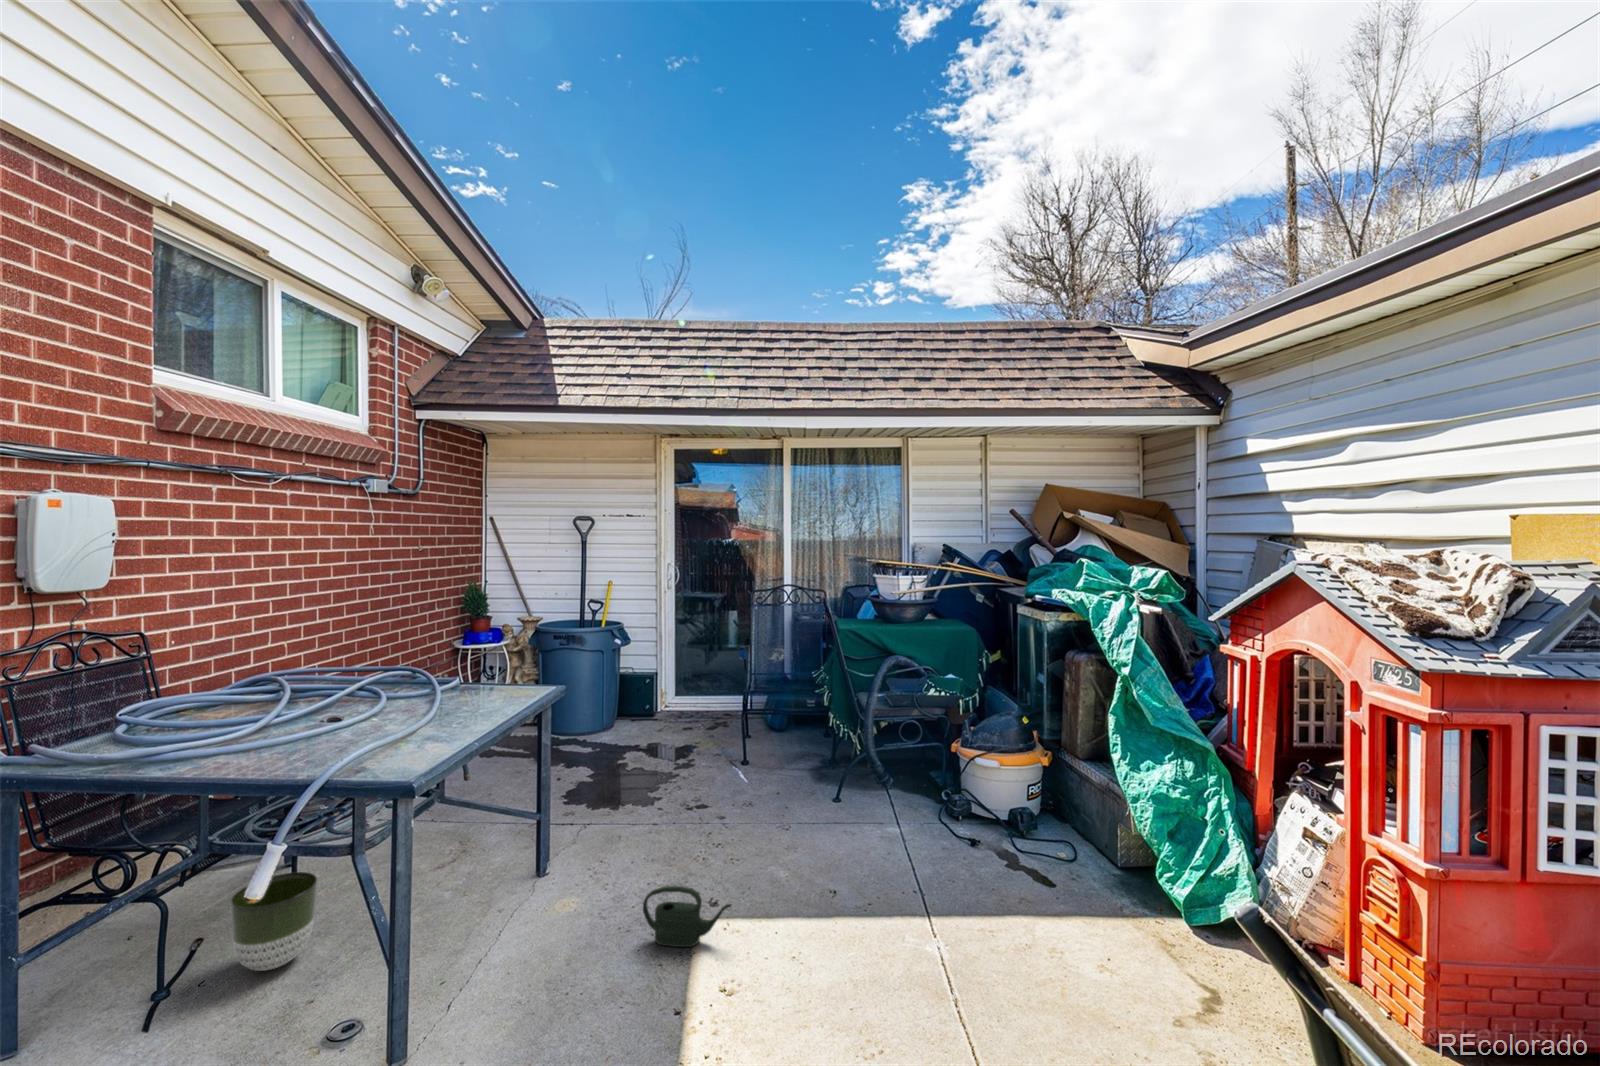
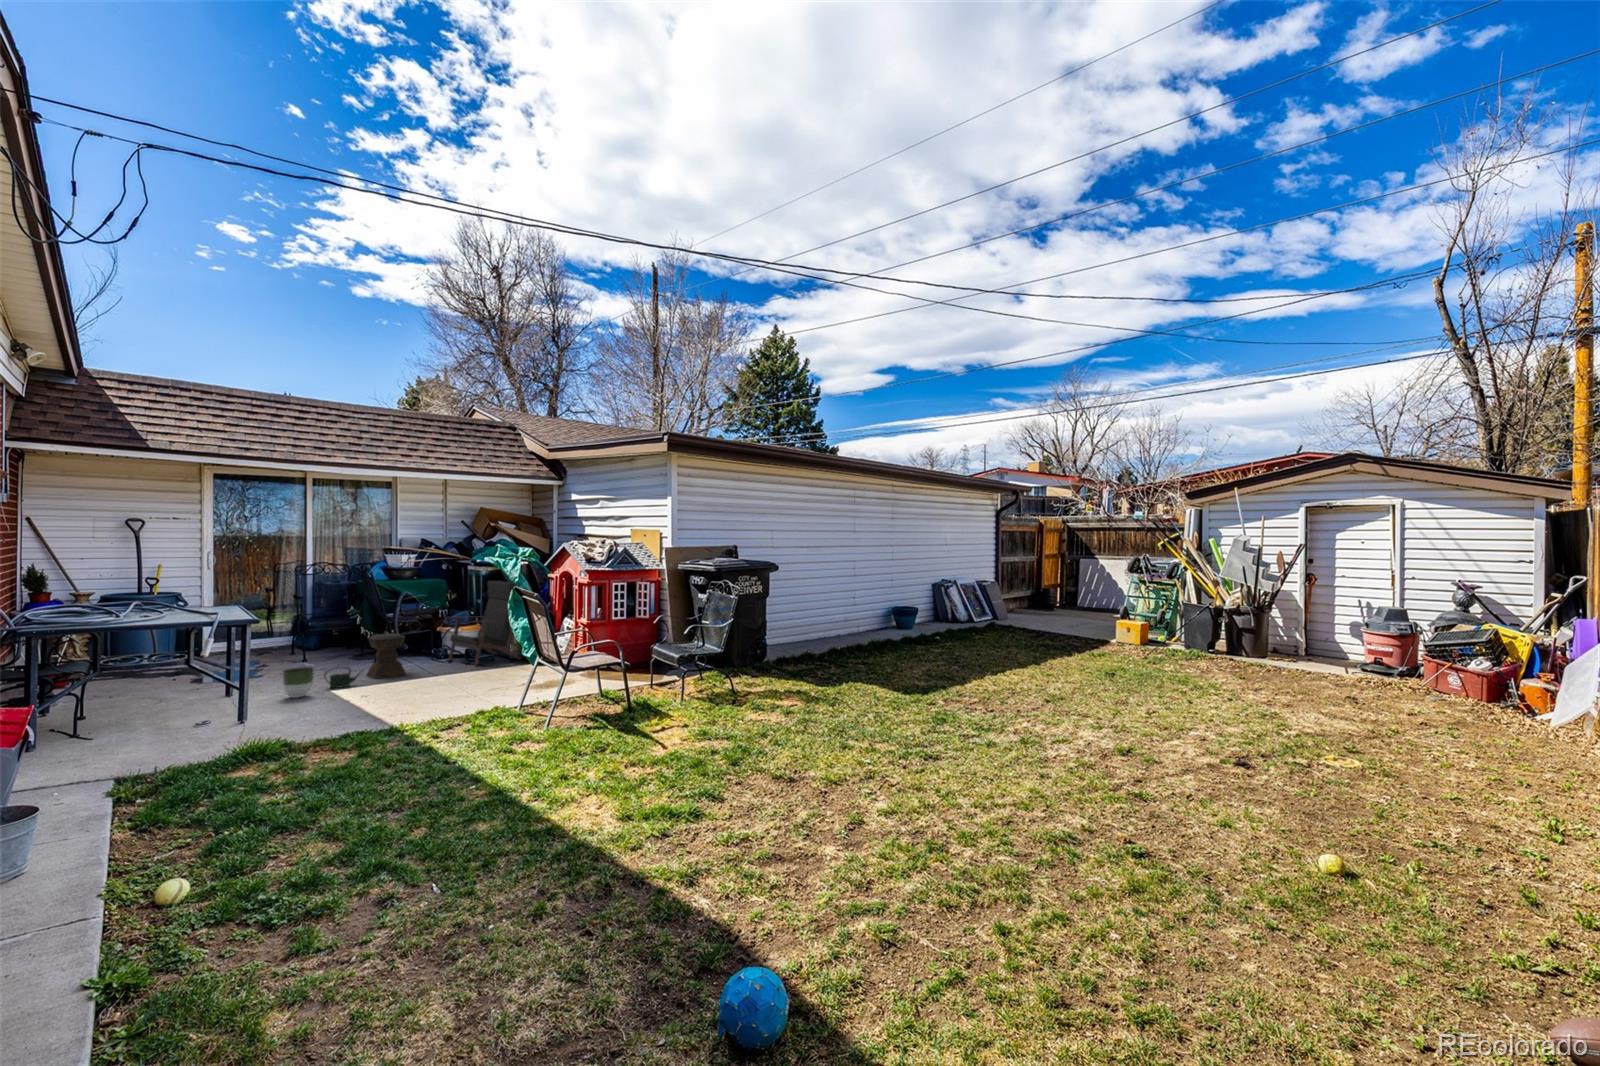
lounge chair: none [959,655,1162,923] -> present [449,581,520,666]
stool: none [771,781,849,916] -> present [366,634,406,679]
planter: present [231,872,317,971] -> present [283,667,314,698]

